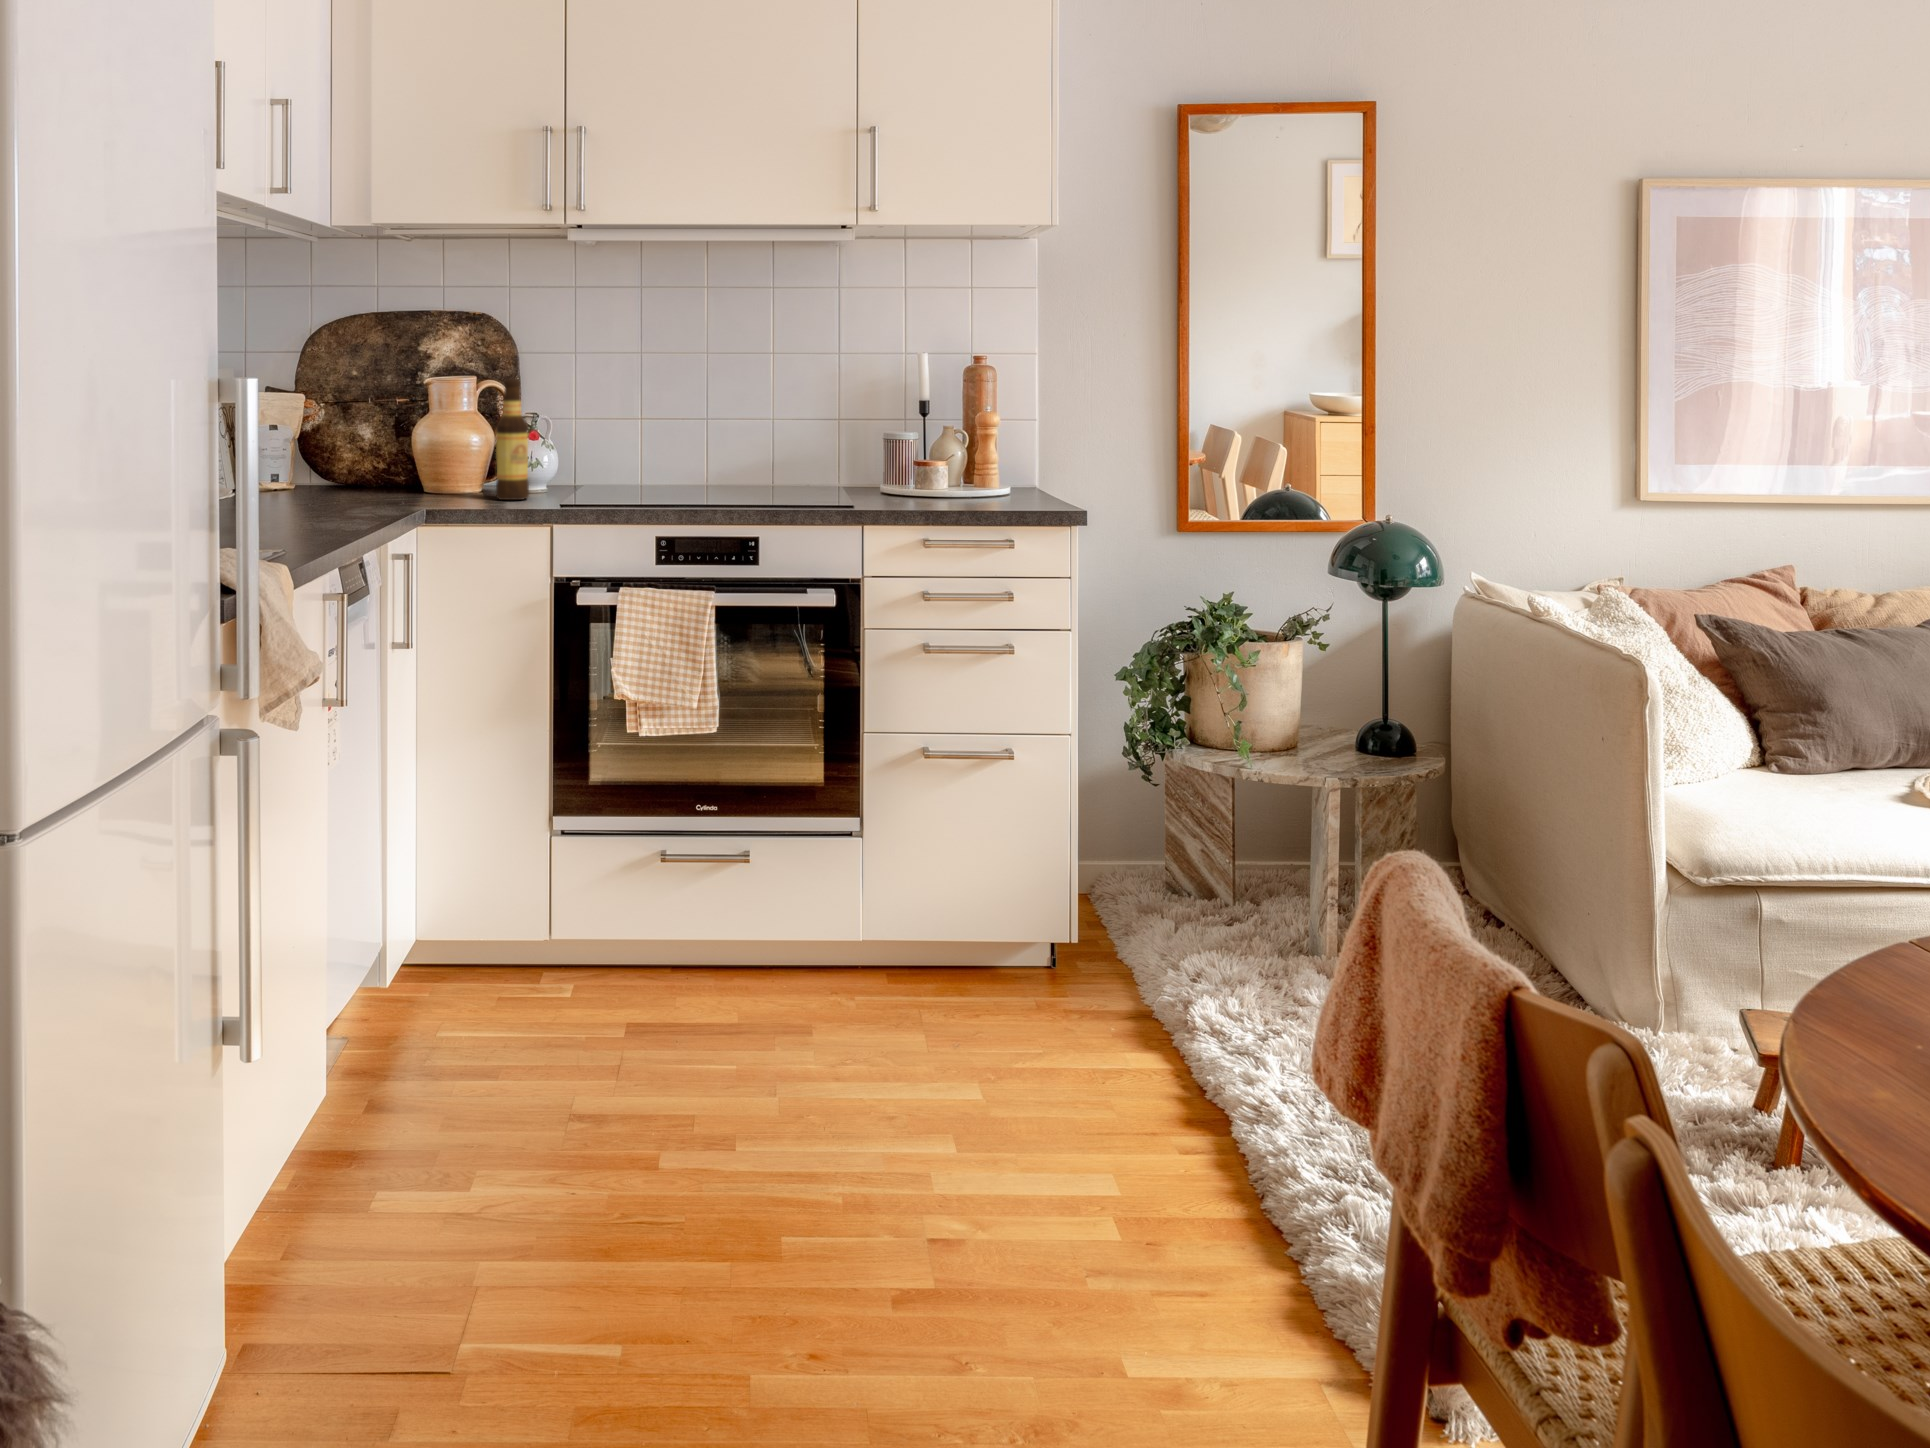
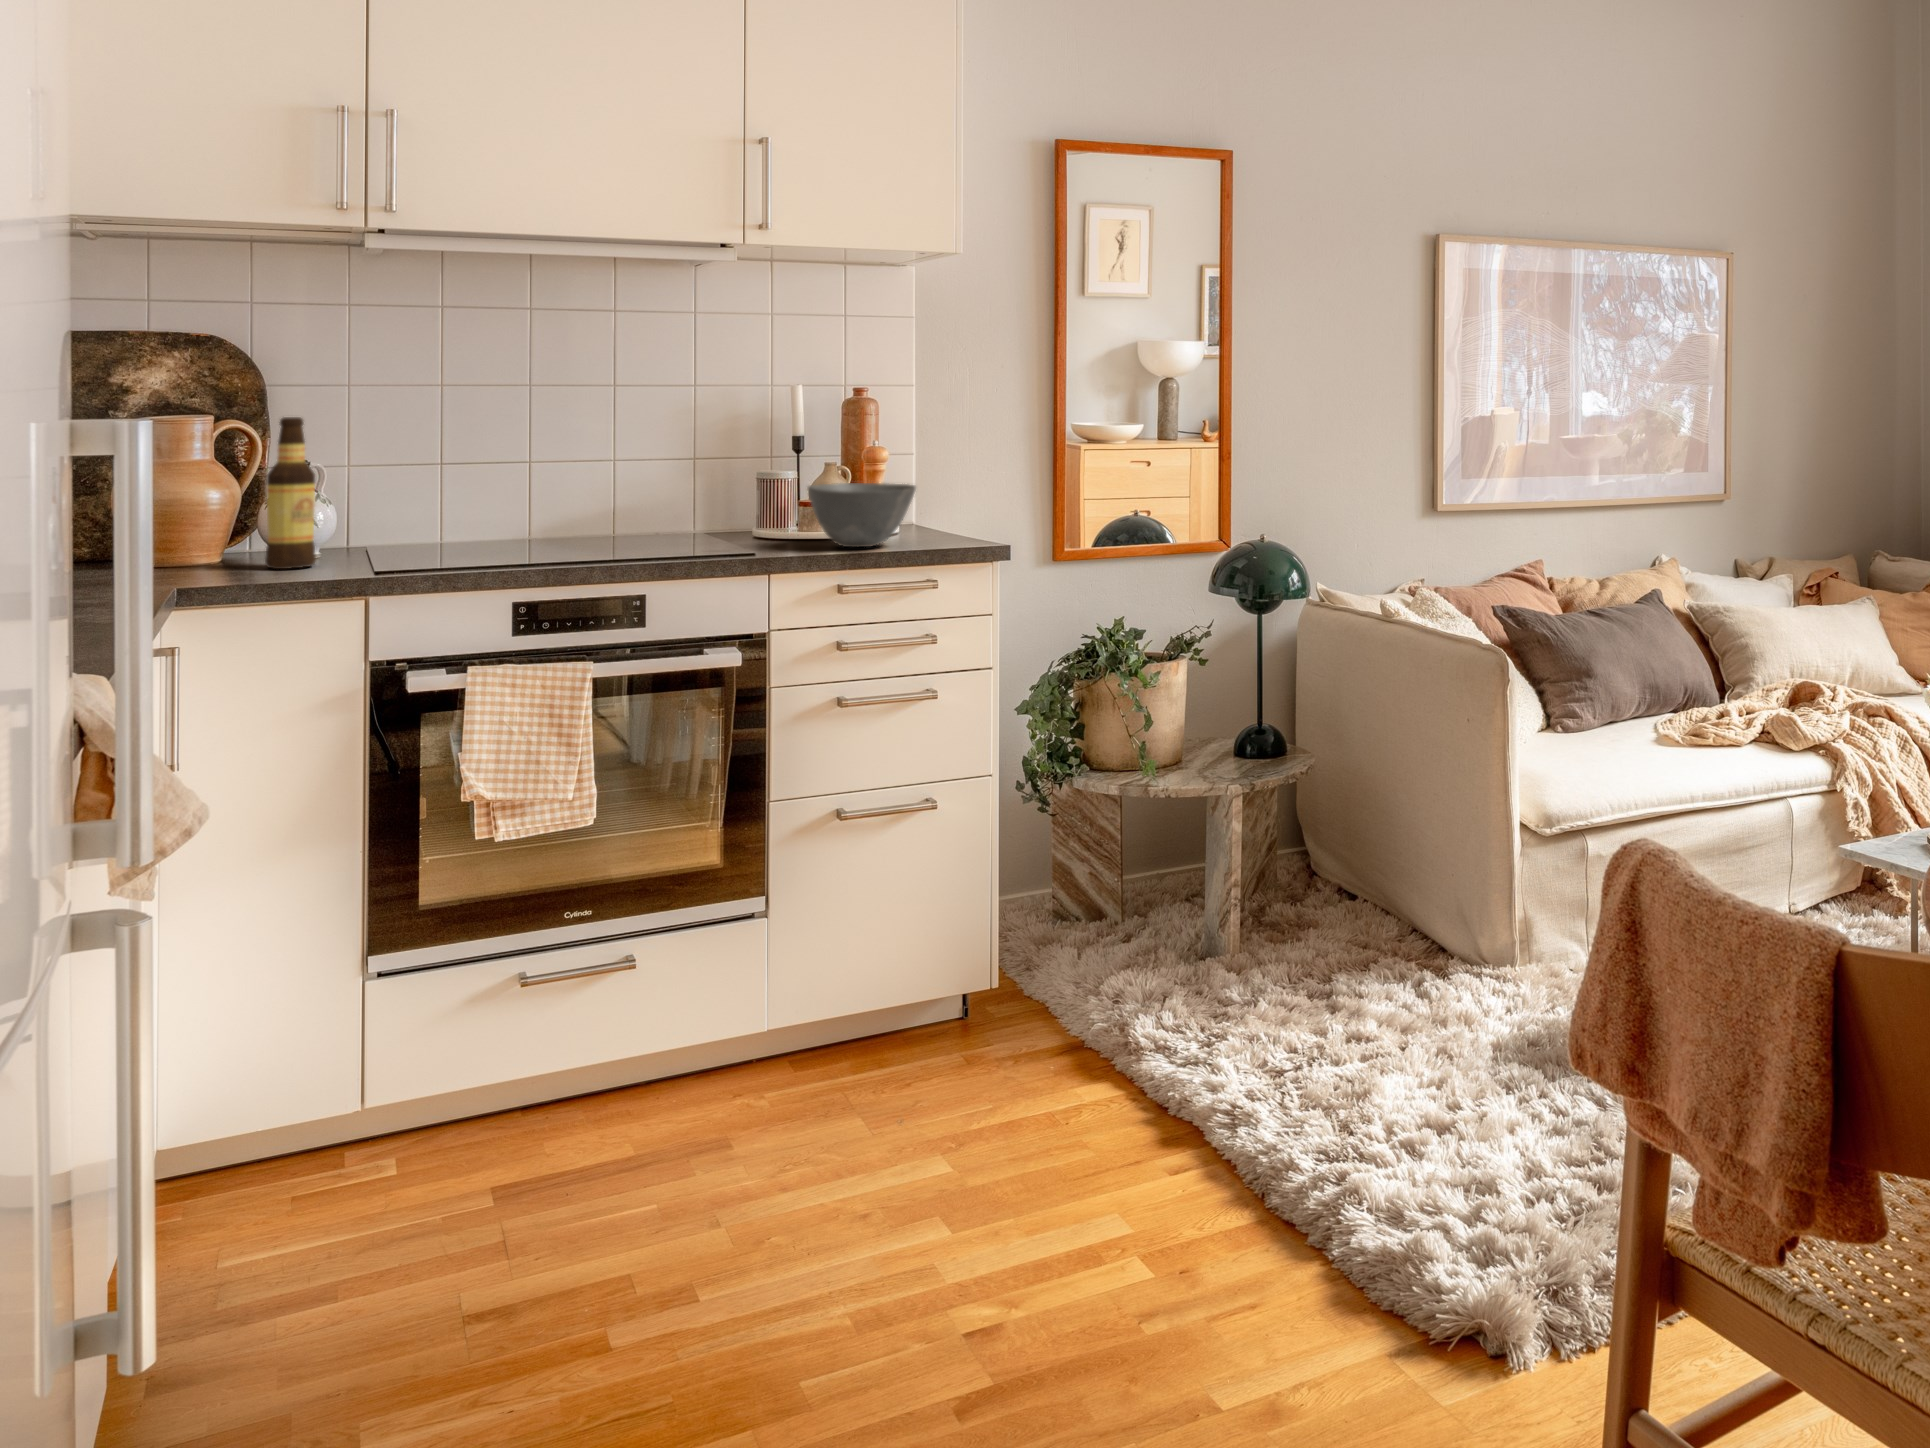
bowl: none [905,446,1004,507] -> present [808,483,916,547]

